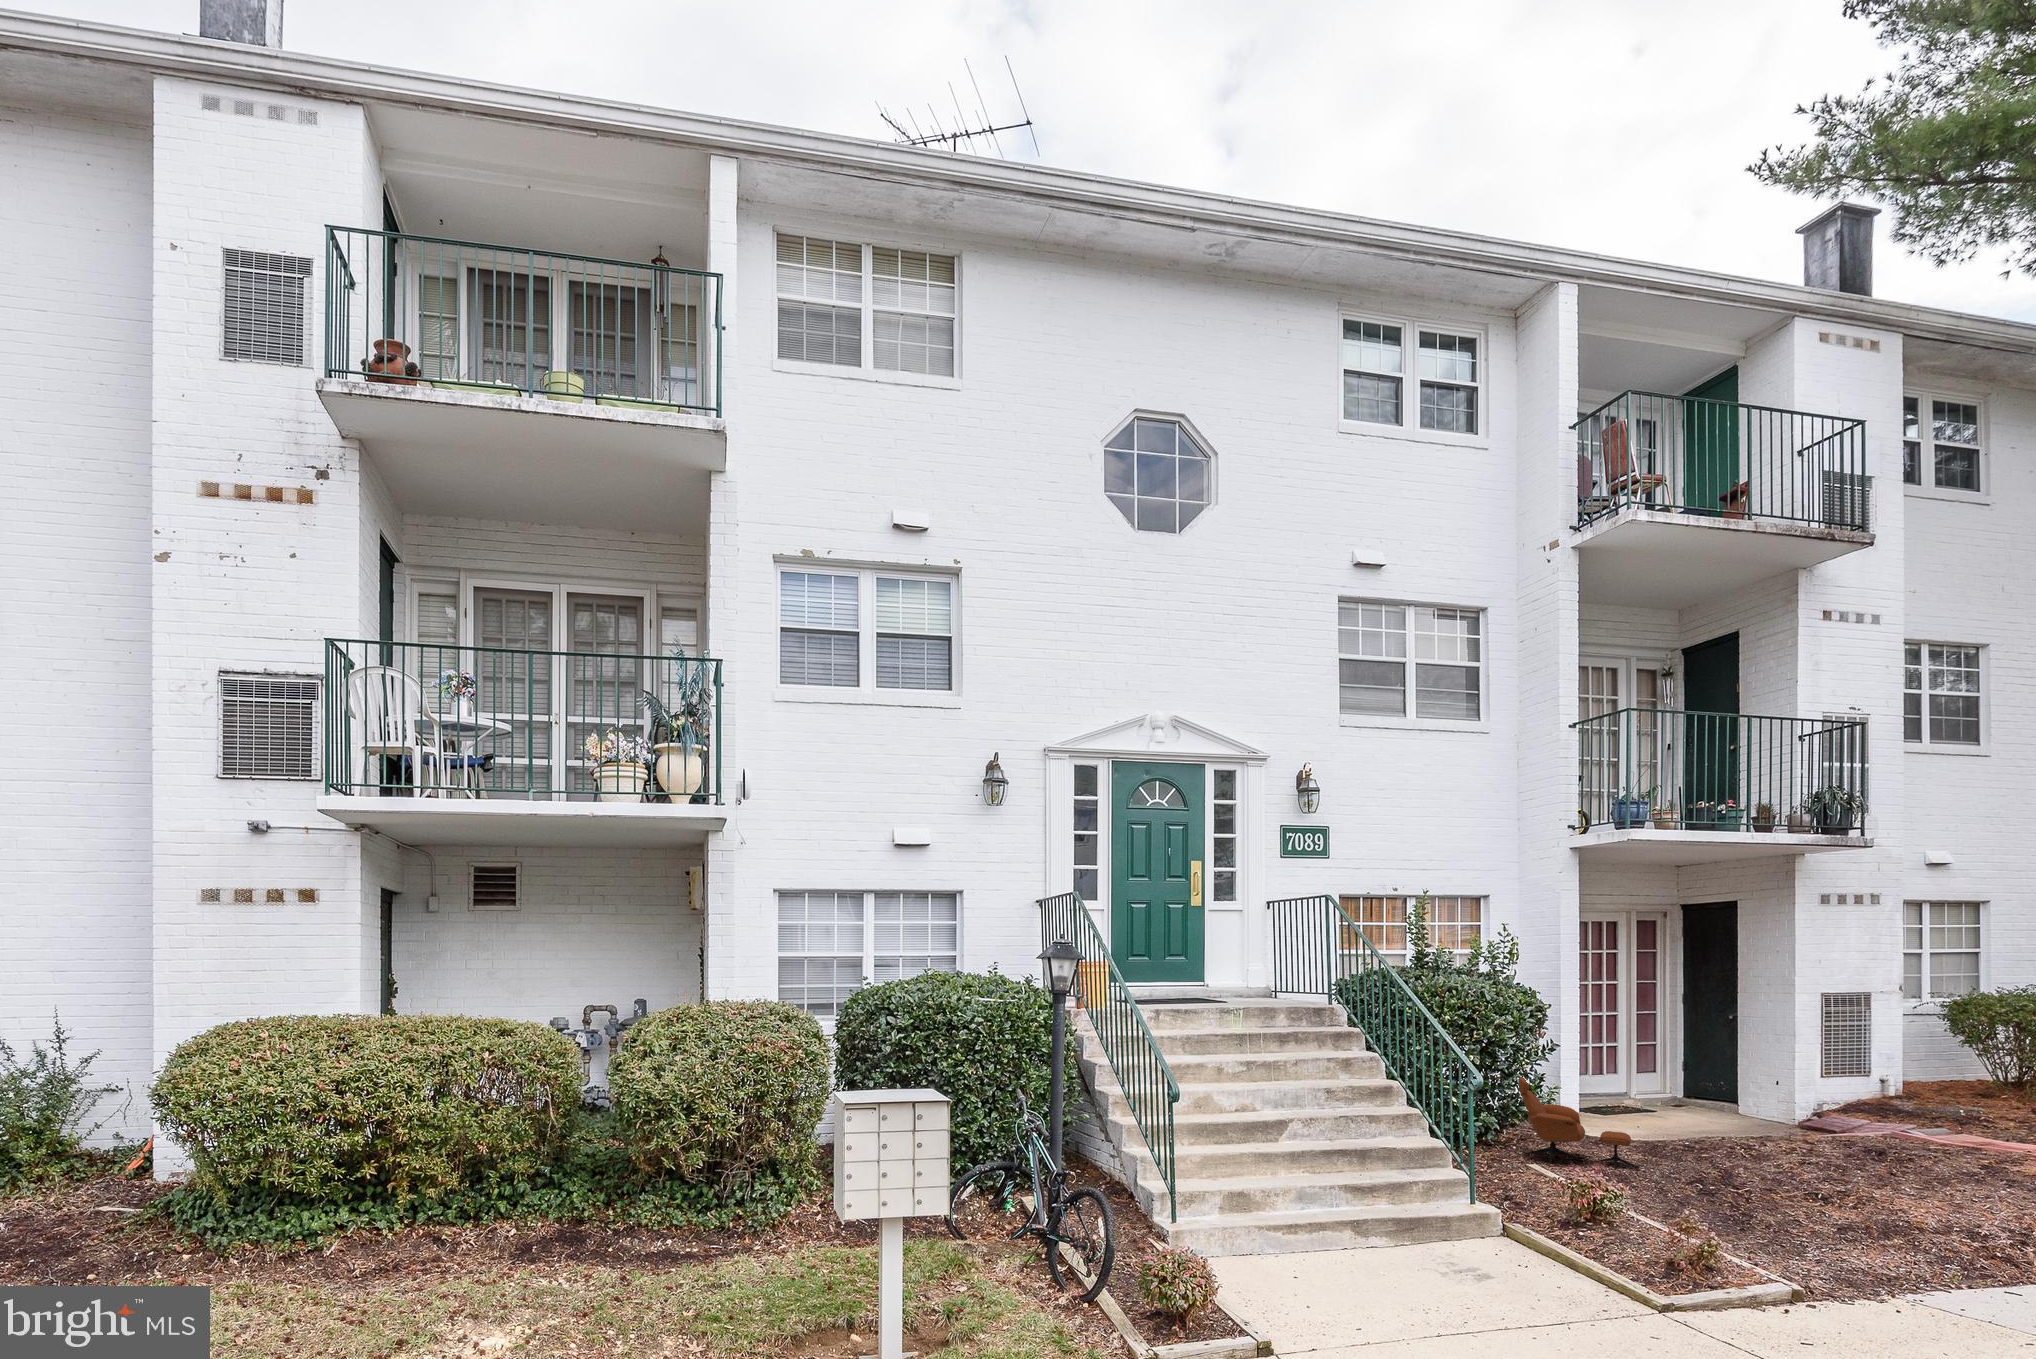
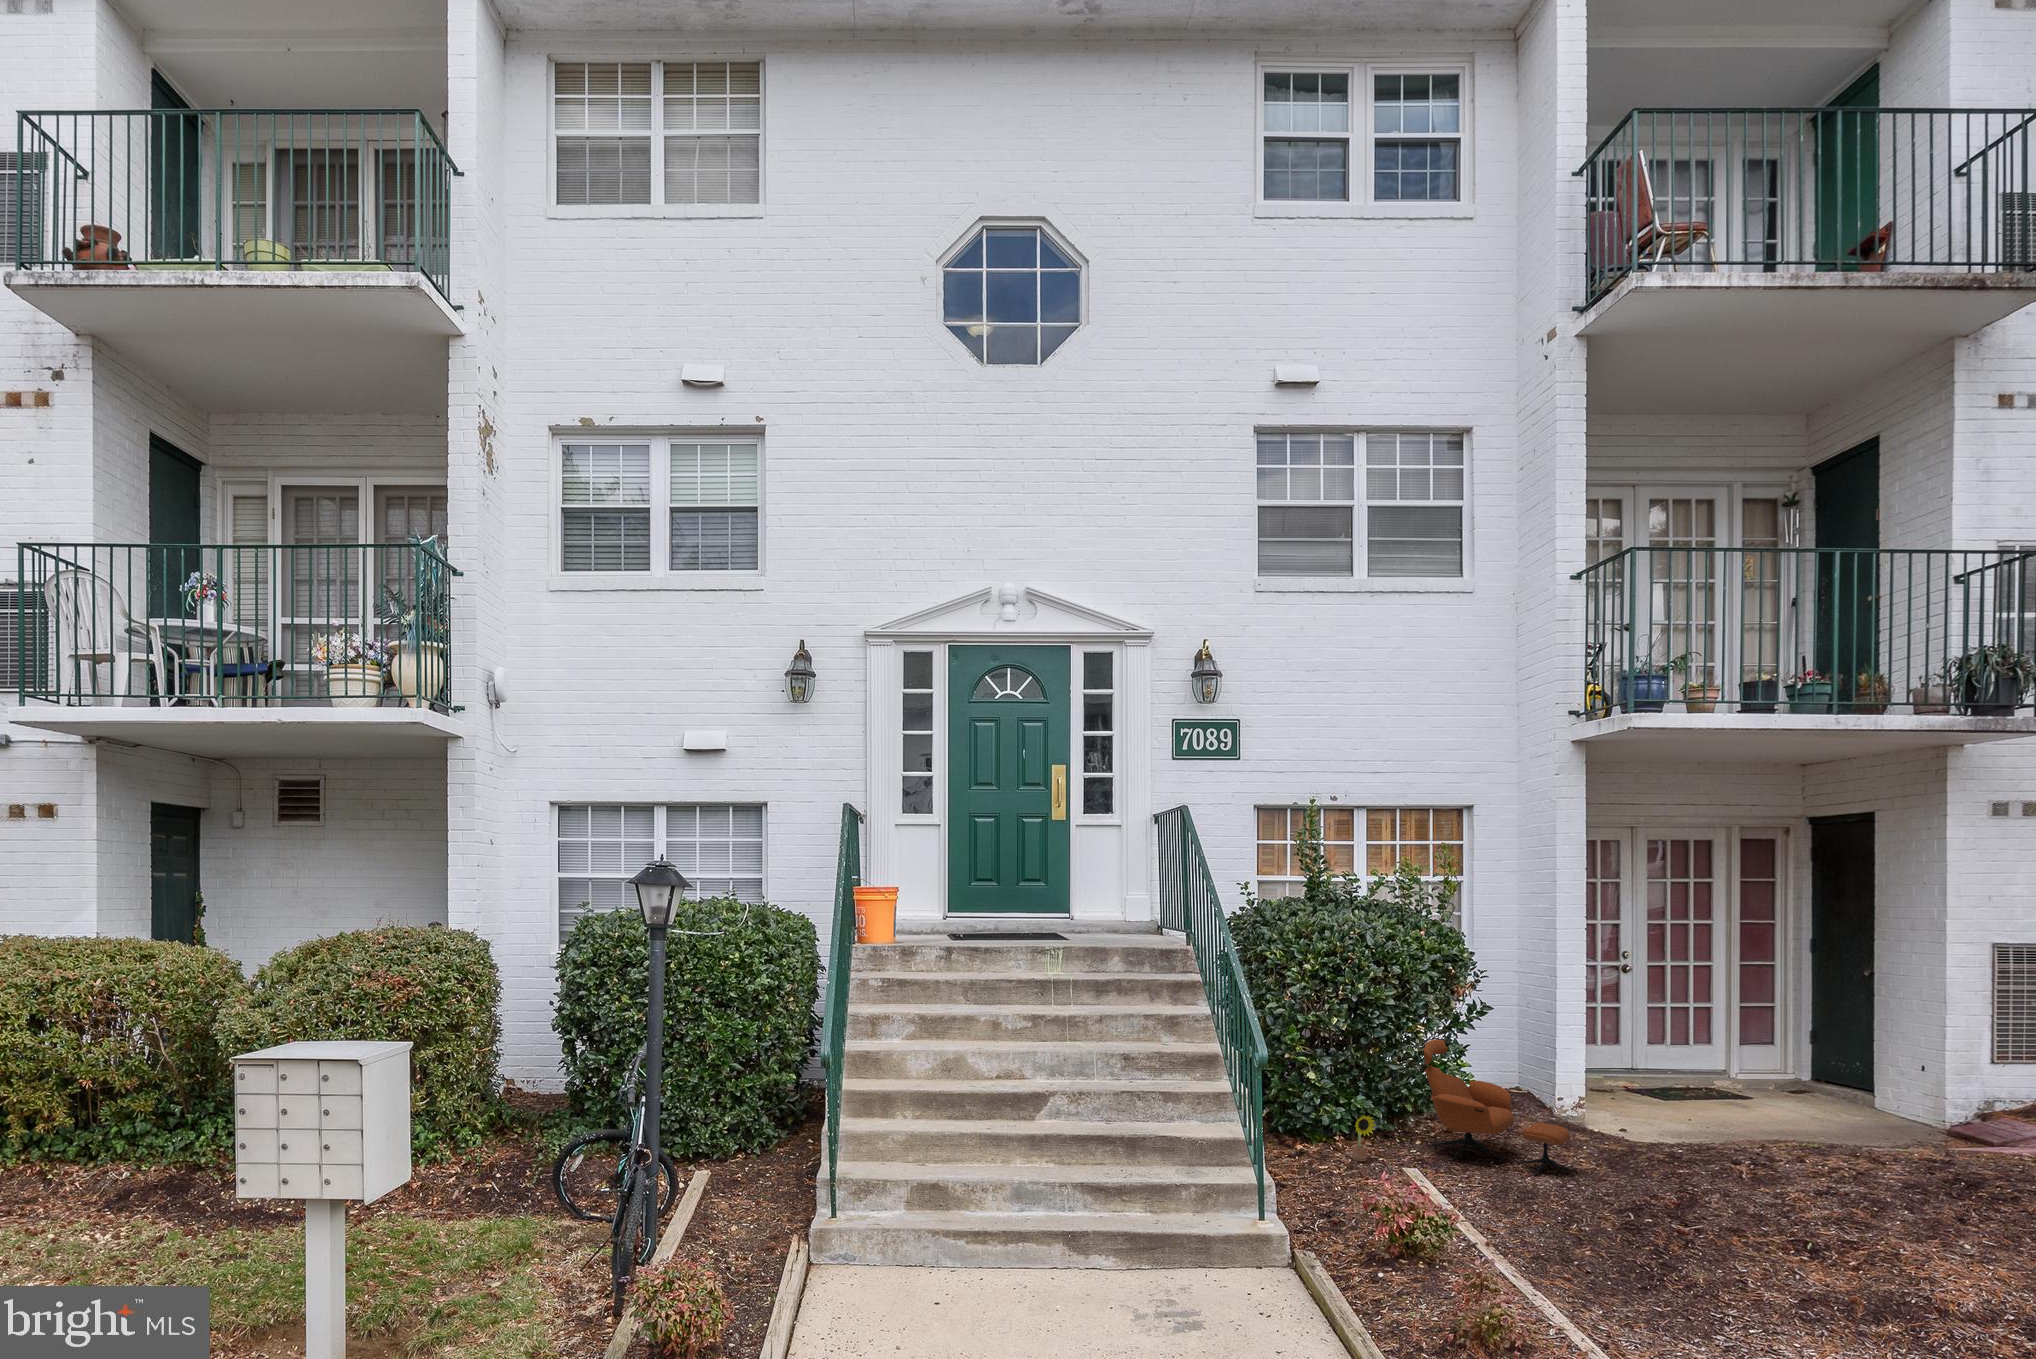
decorative plant: none [1485,1131,1505,1167] -> present [1352,1115,1376,1161]

